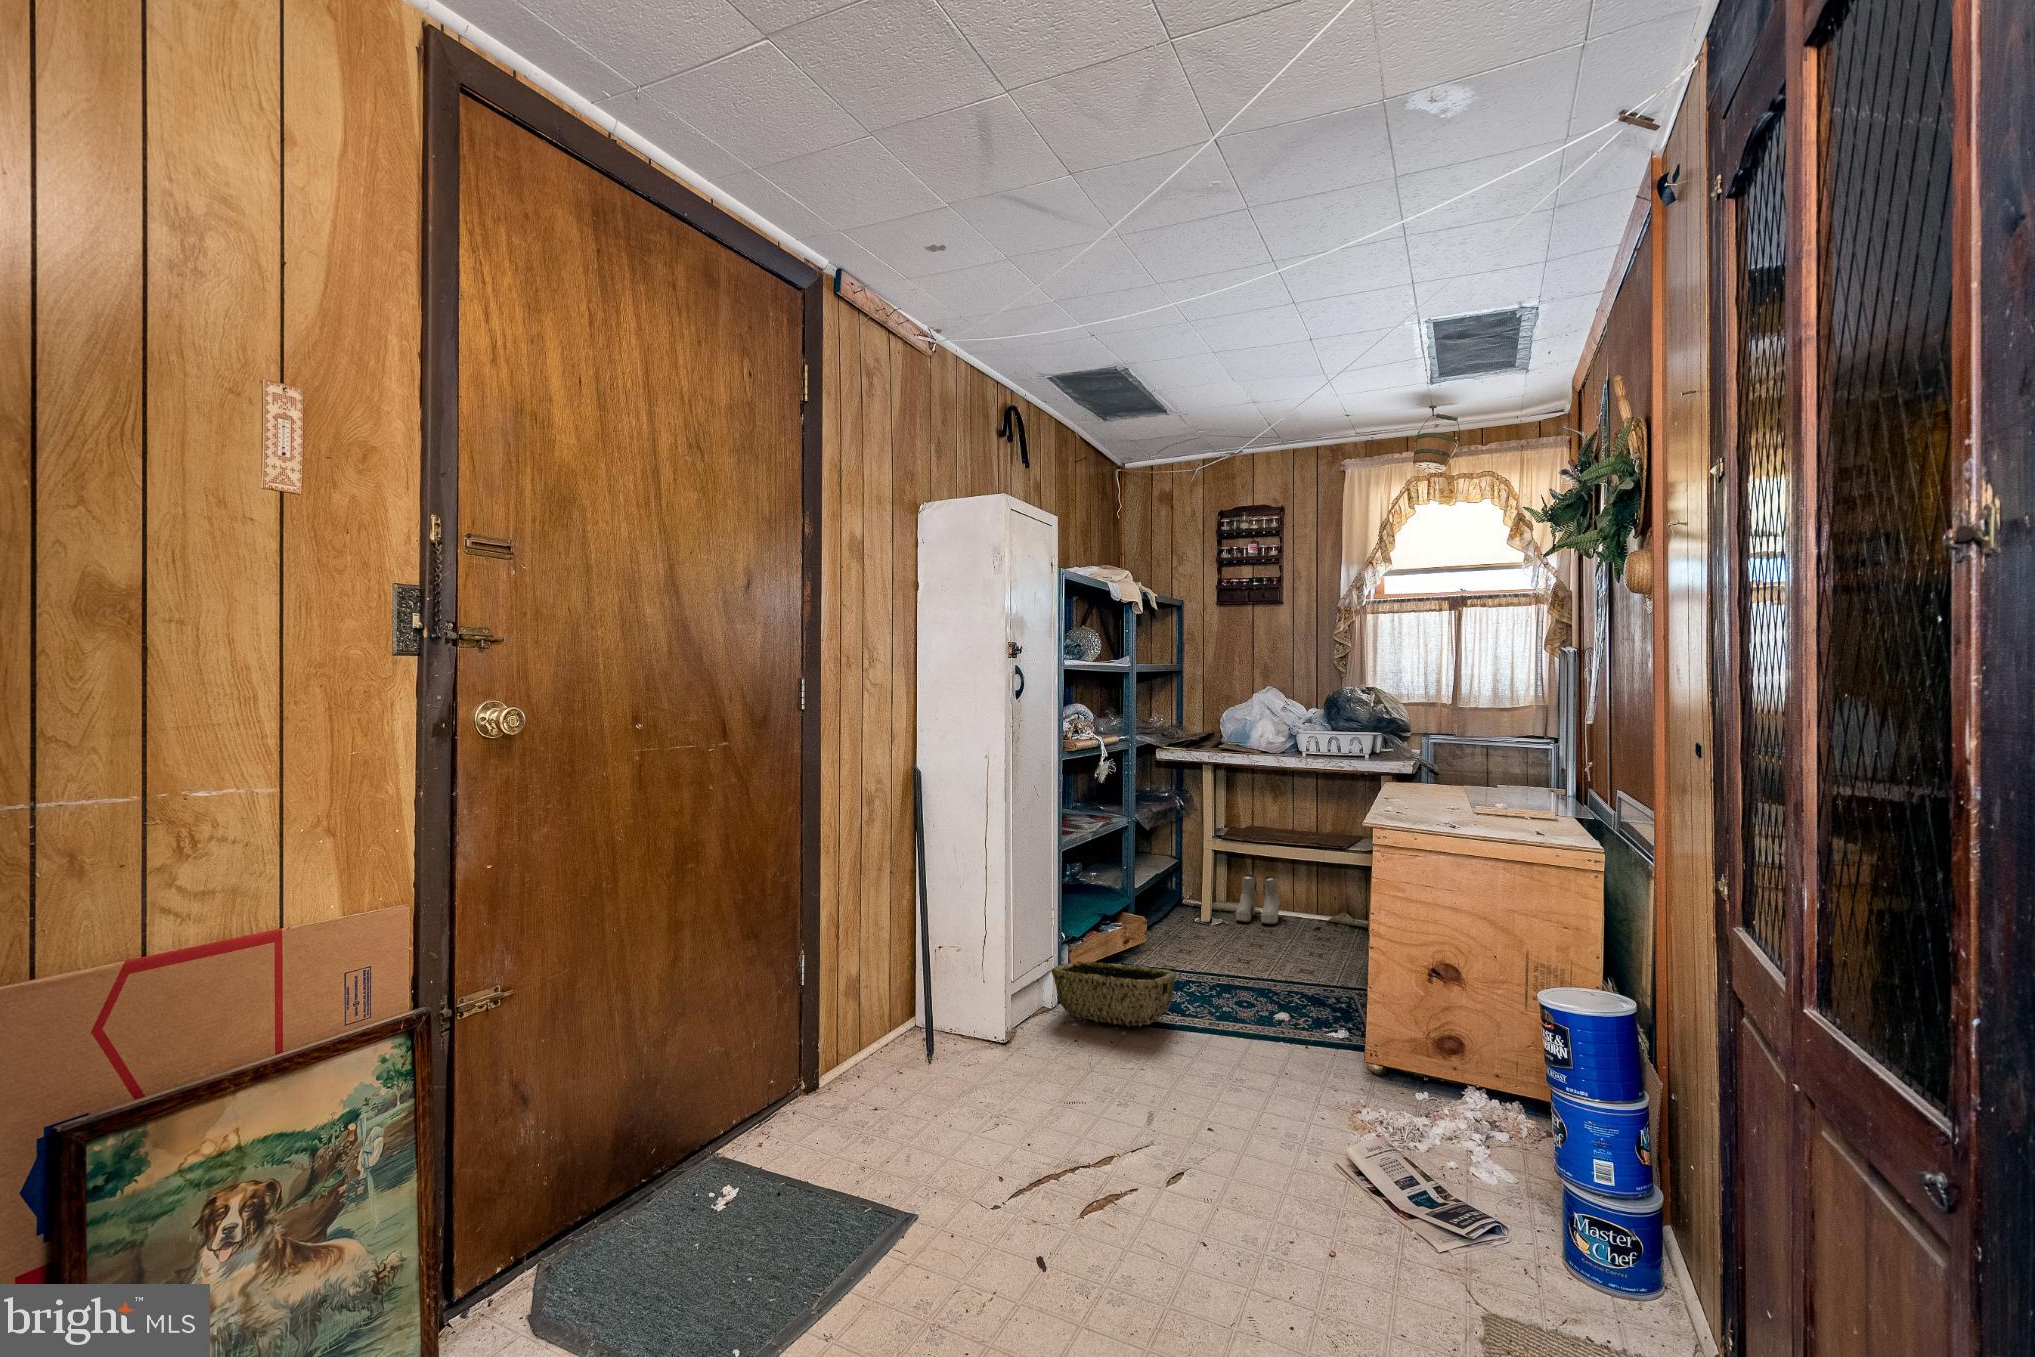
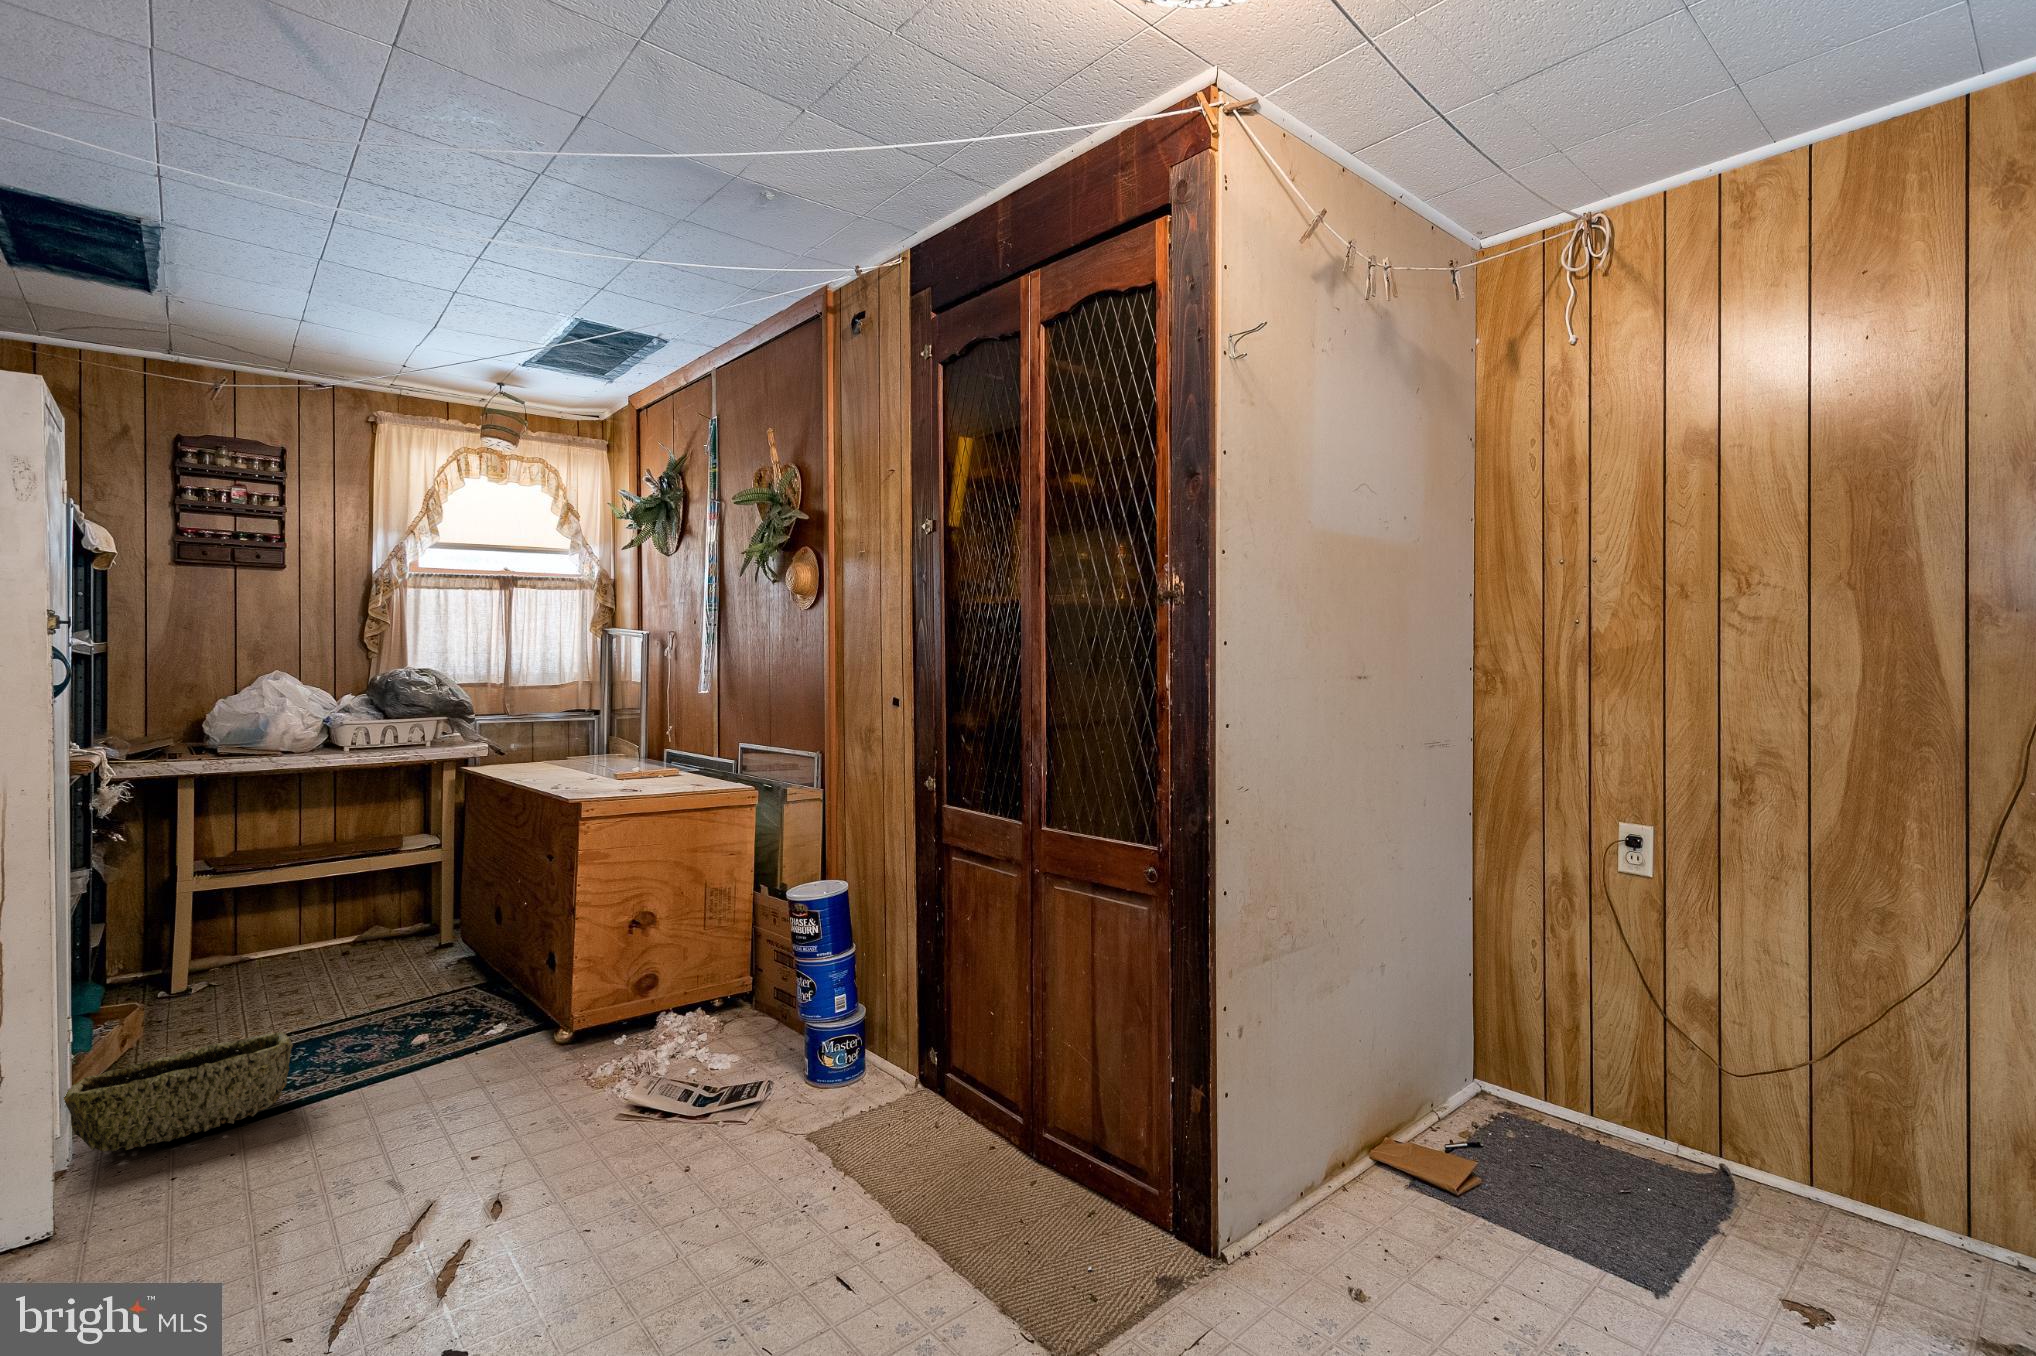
boots: present [1236,875,1280,924] -> none [227,907,293,975]

